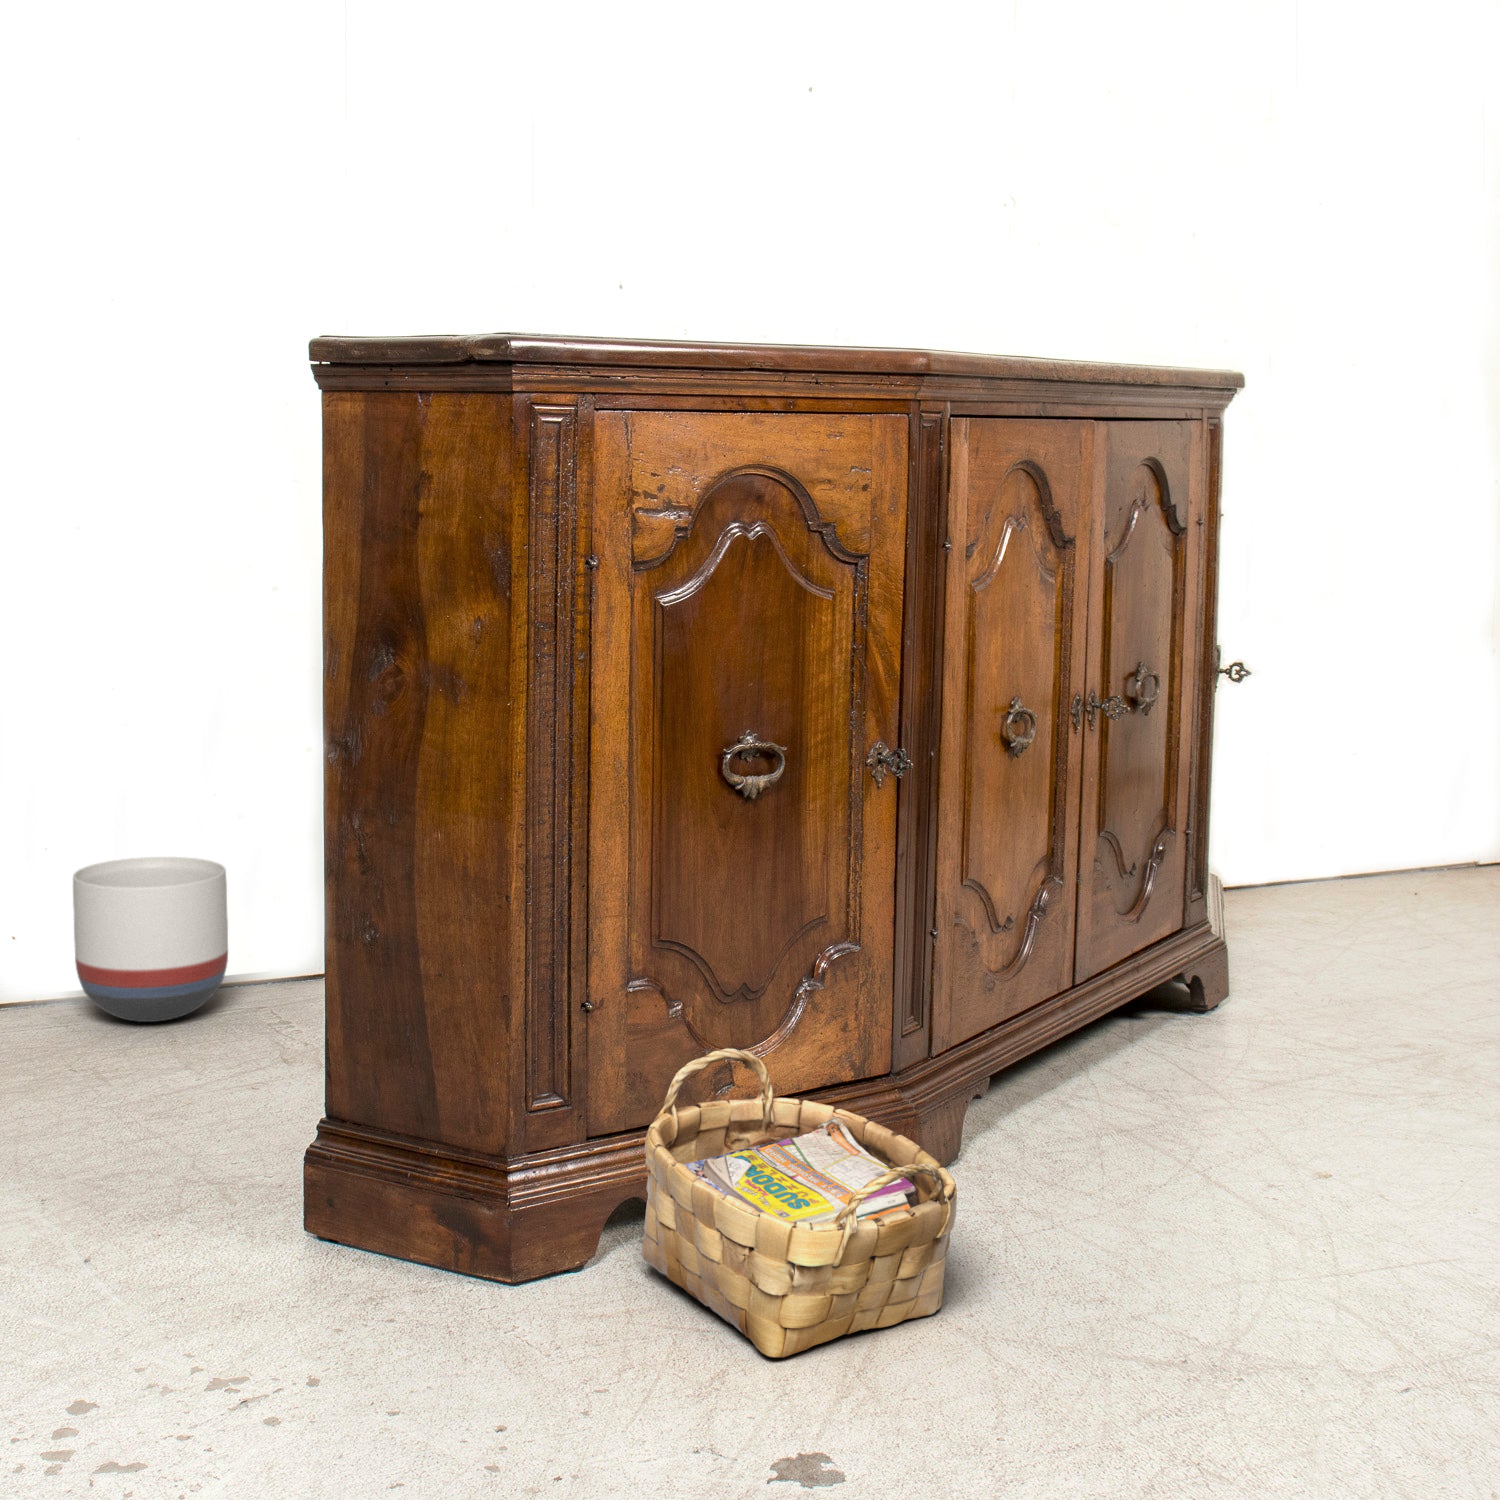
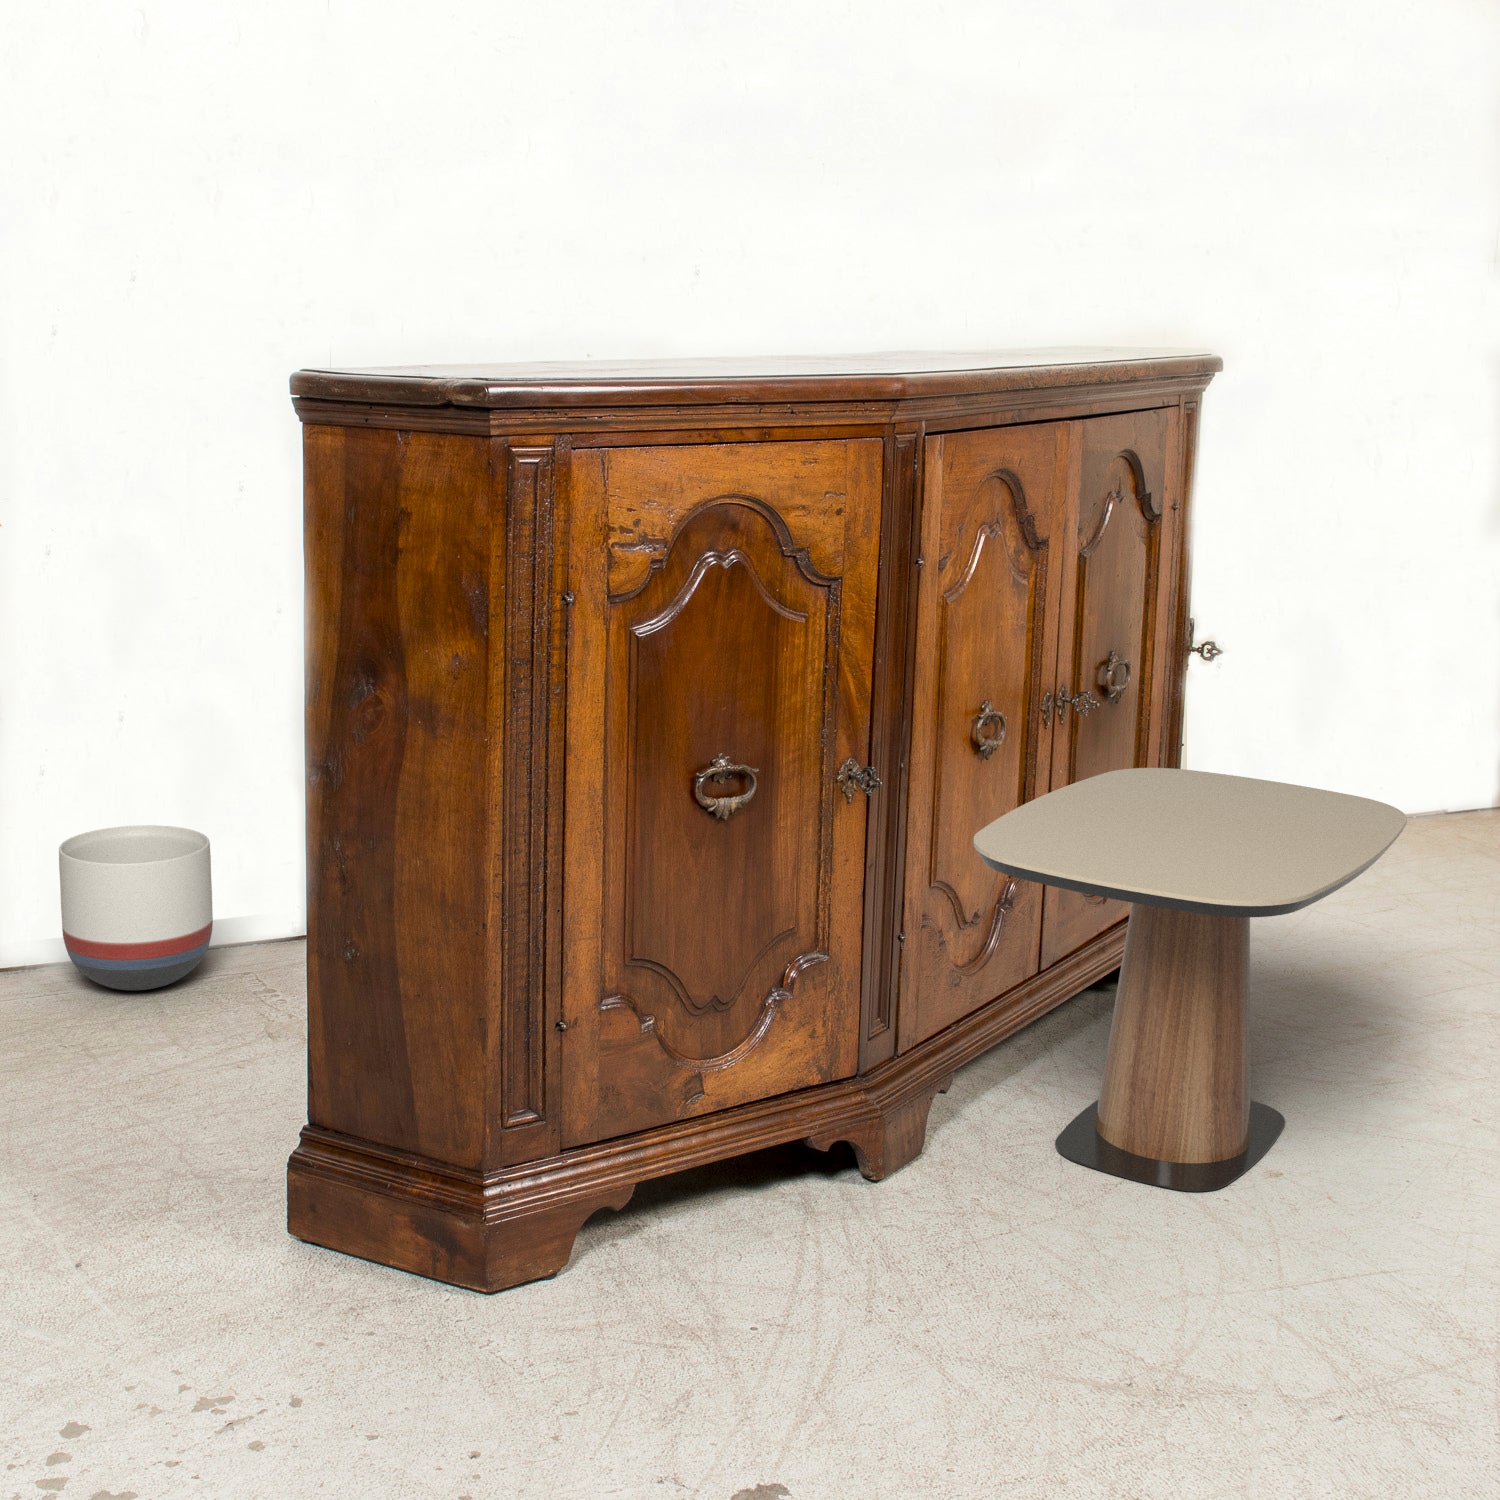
side table: none [1006,776,1448,1192] -> present [973,768,1407,1192]
woven basket: present [642,1048,957,1358] -> none [613,1066,917,1377]

